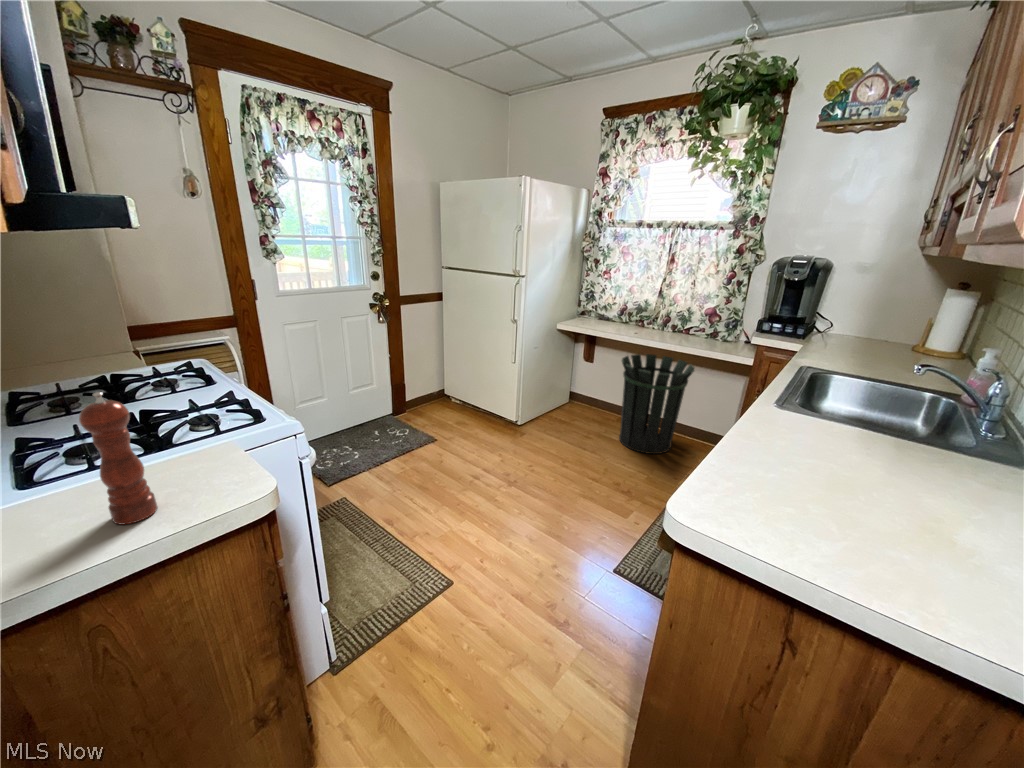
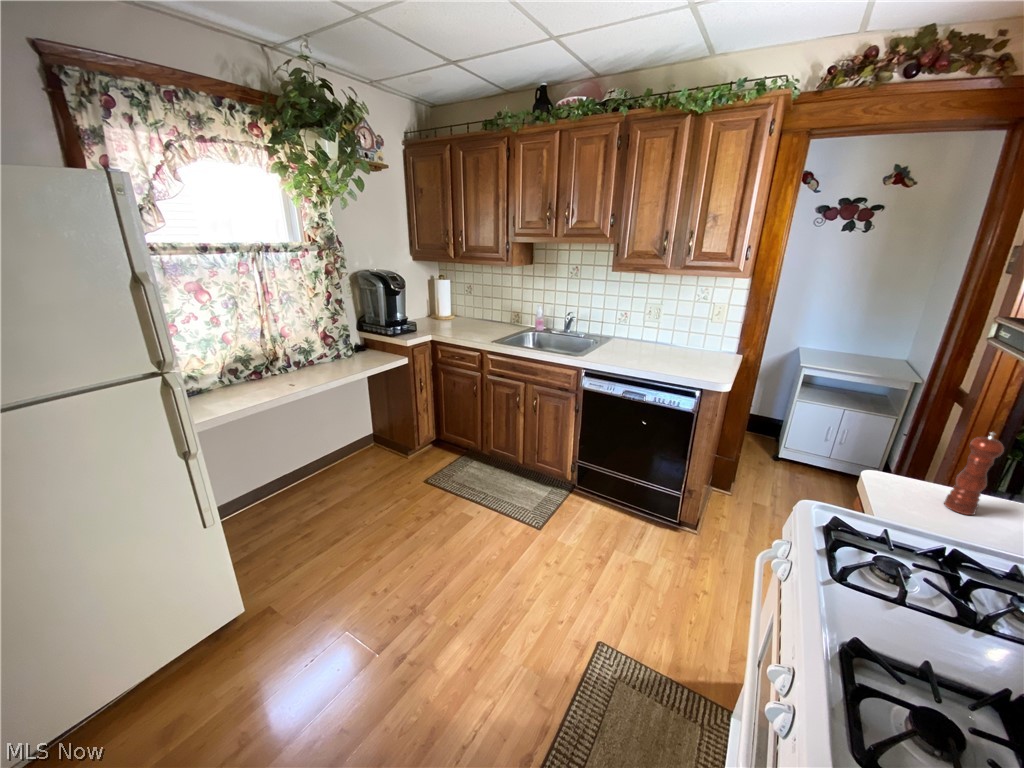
waste bin: present [619,354,694,454] -> none [279,393,367,509]

